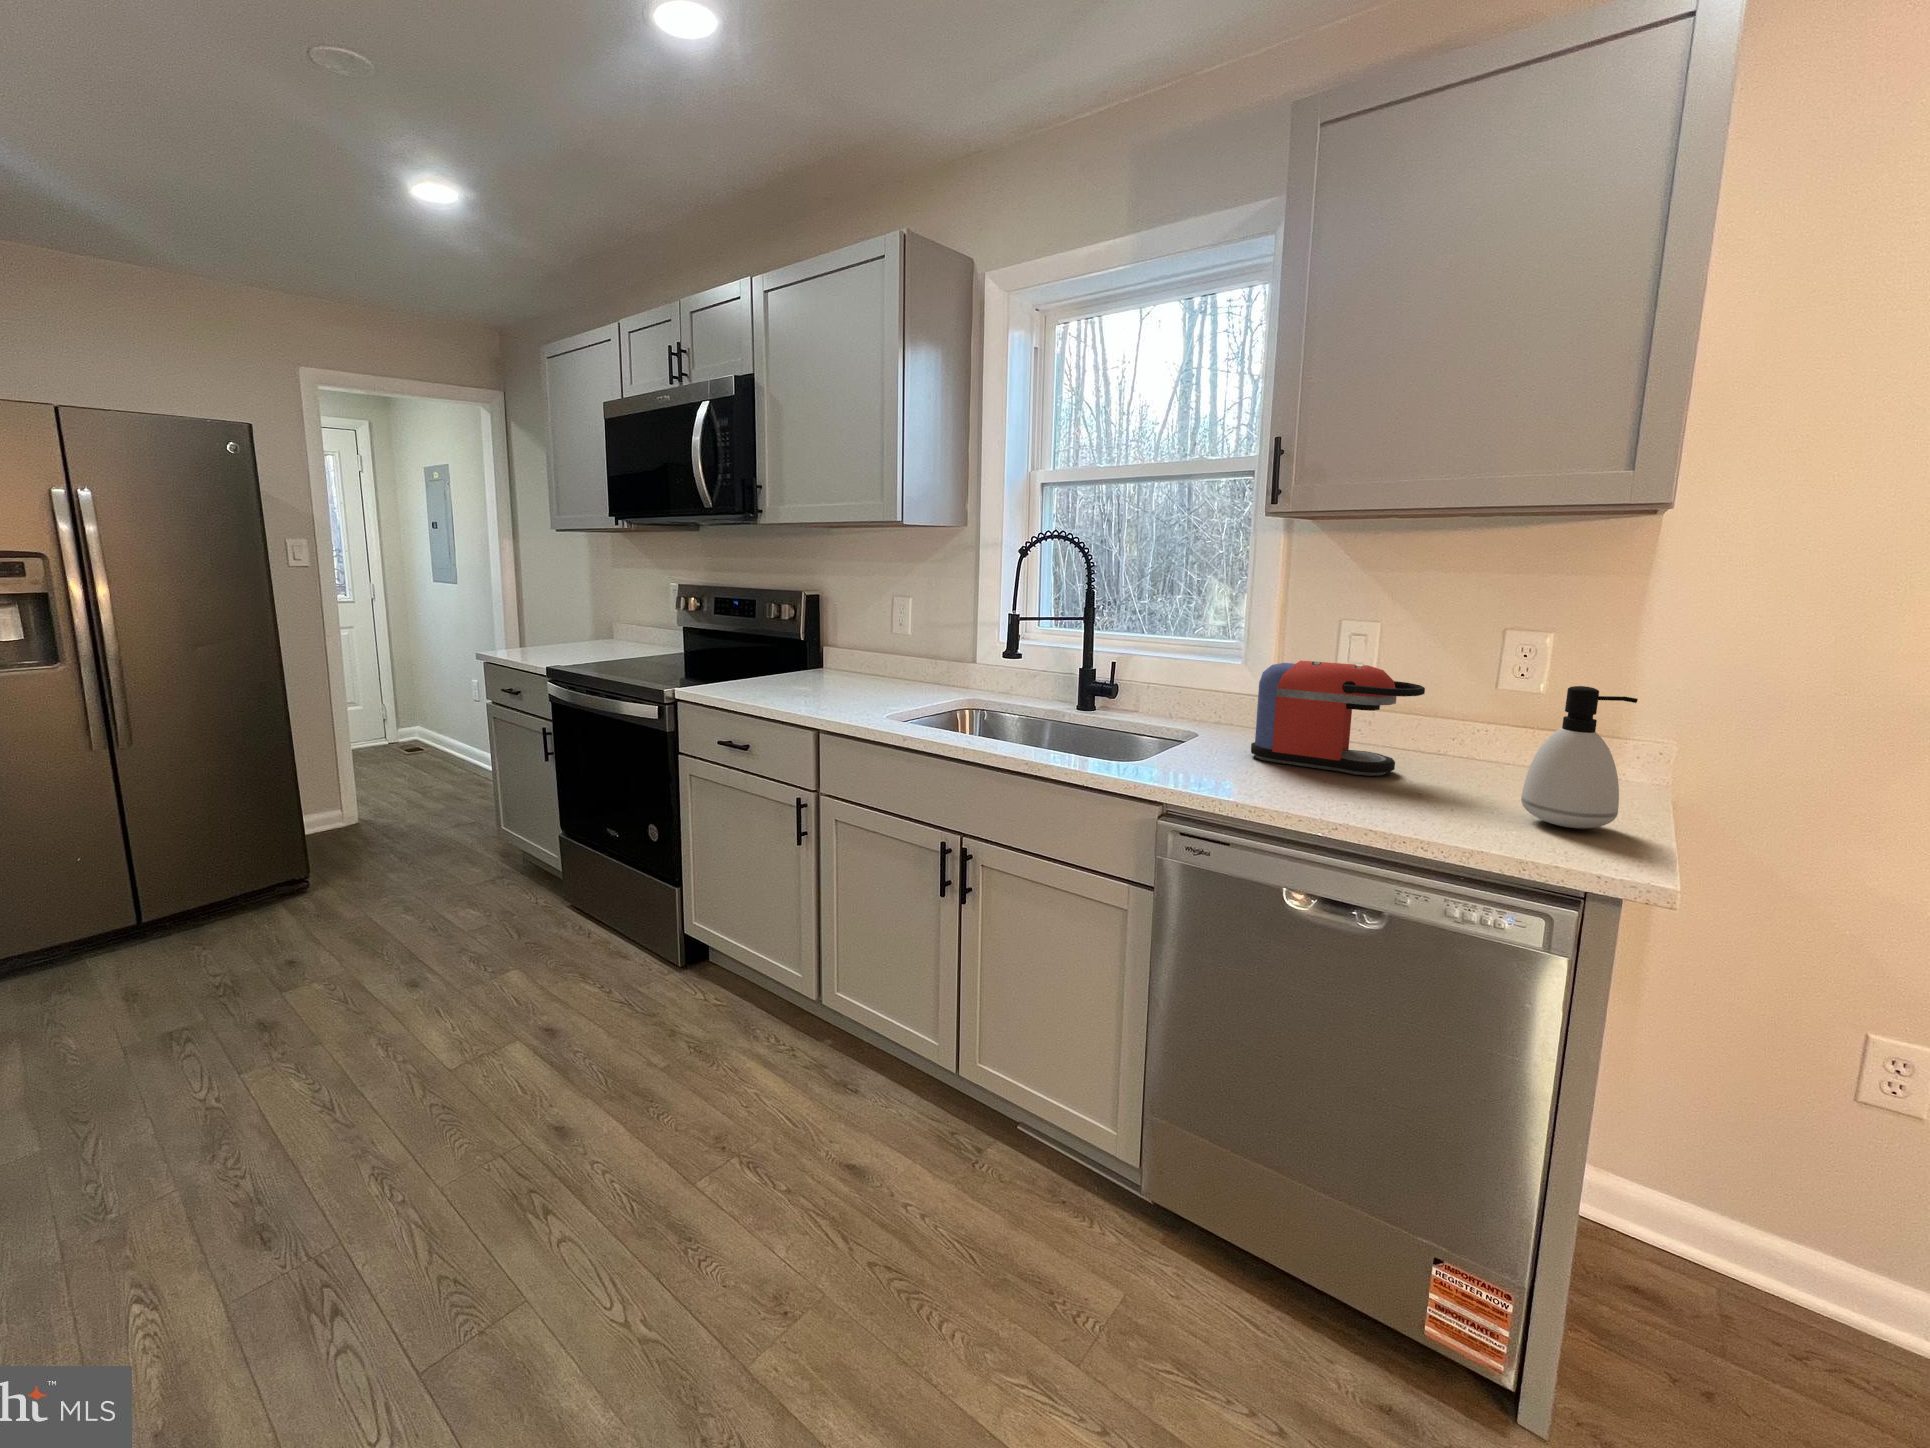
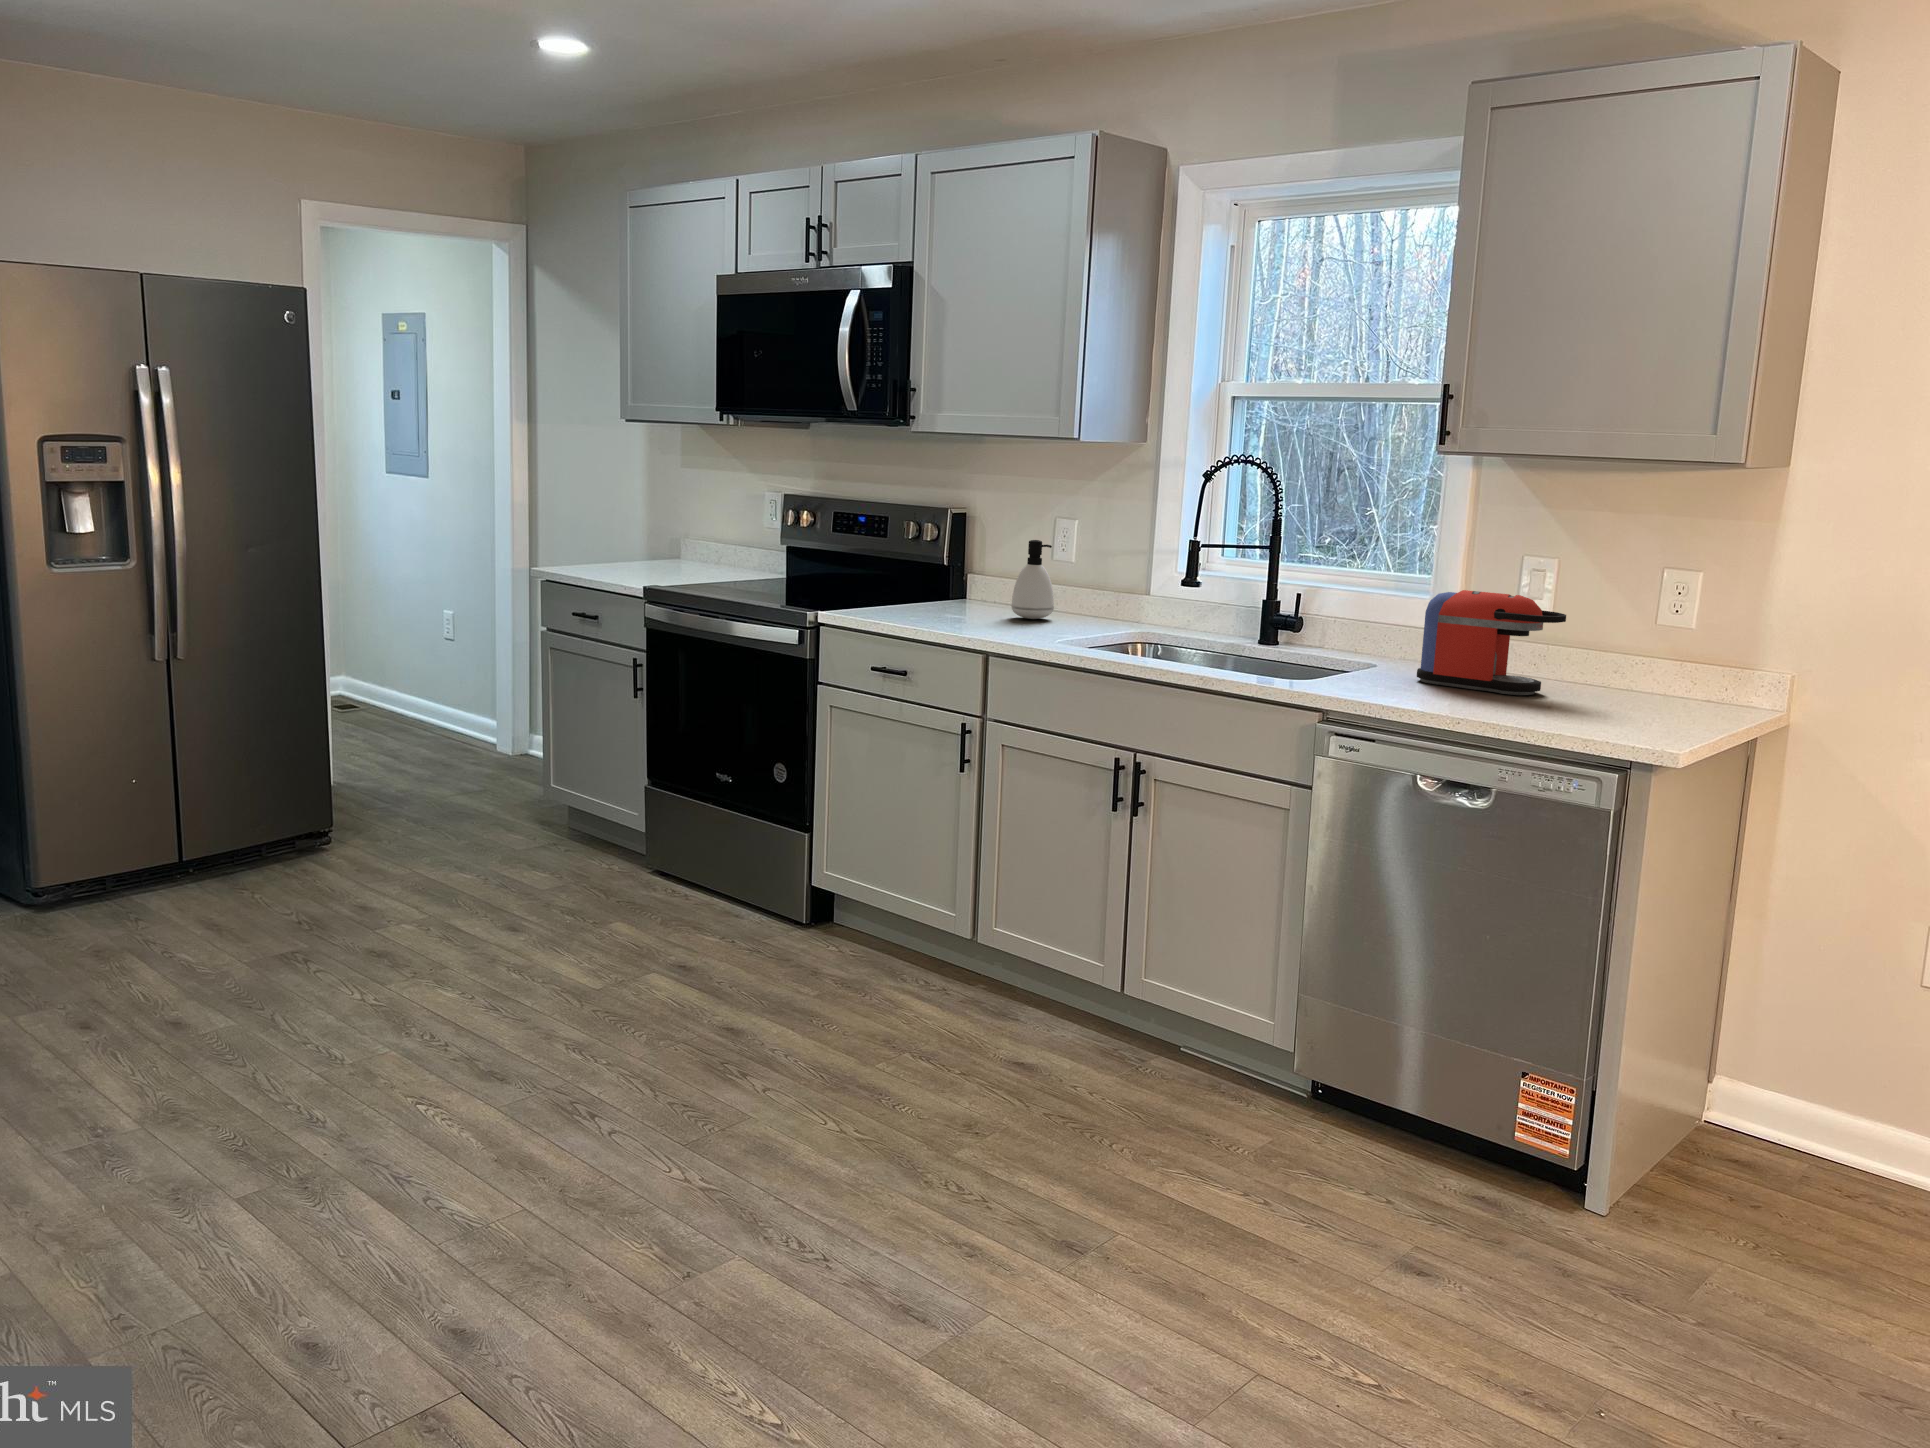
soap dispenser: present [1521,686,1638,828] -> present [1012,540,1054,619]

